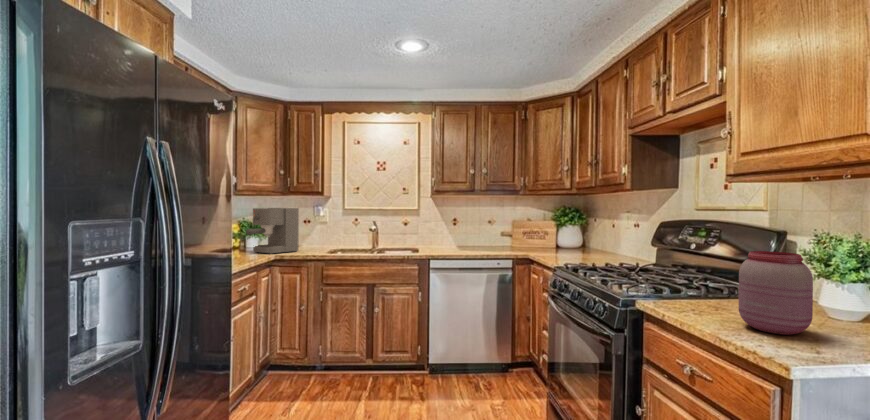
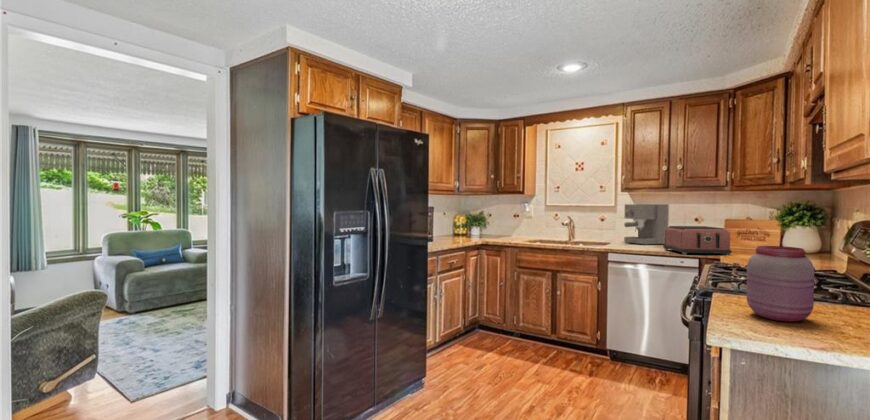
coffee maker: present [246,208,299,254] -> present [624,204,669,245]
toaster: none [478,228,538,257] -> present [663,226,732,255]

